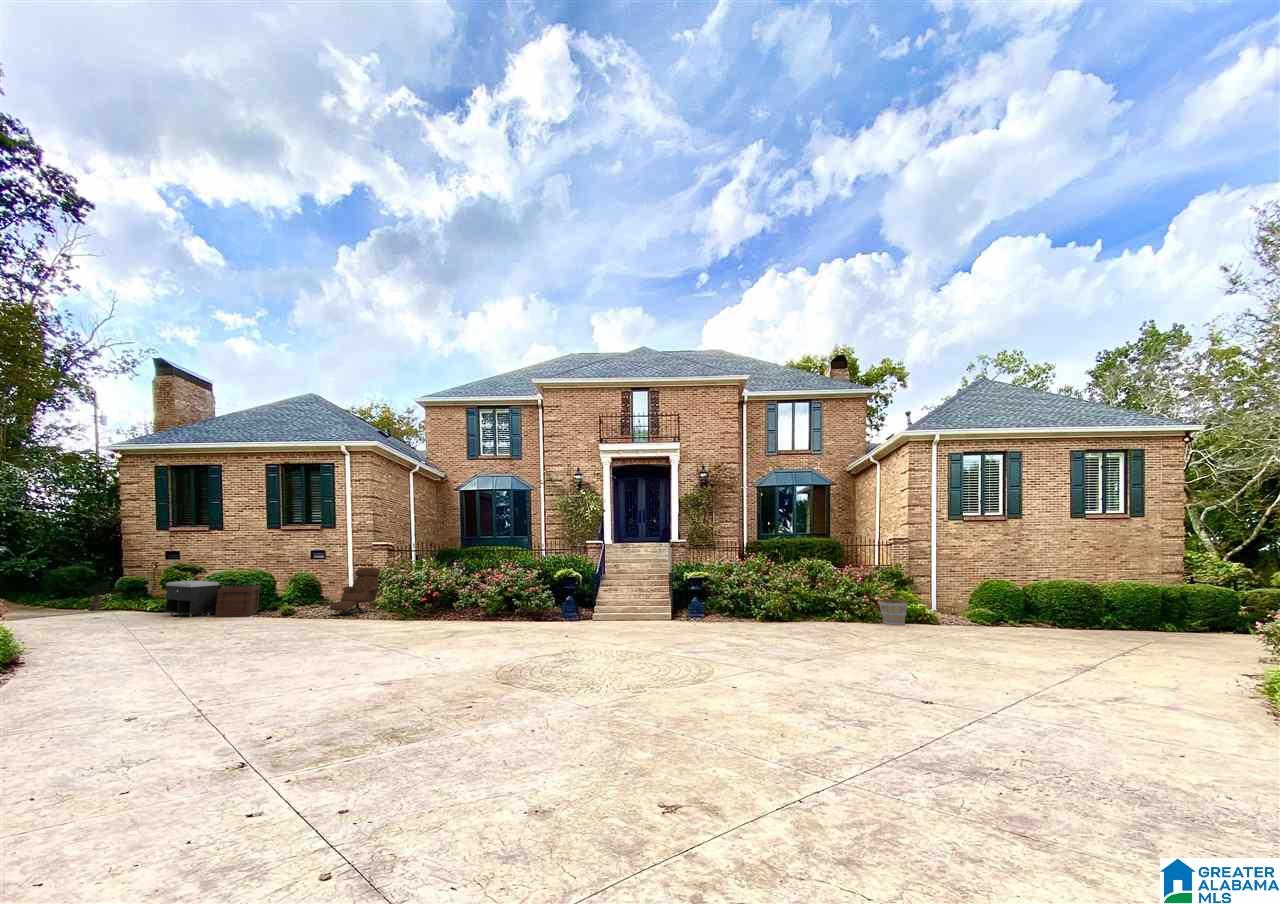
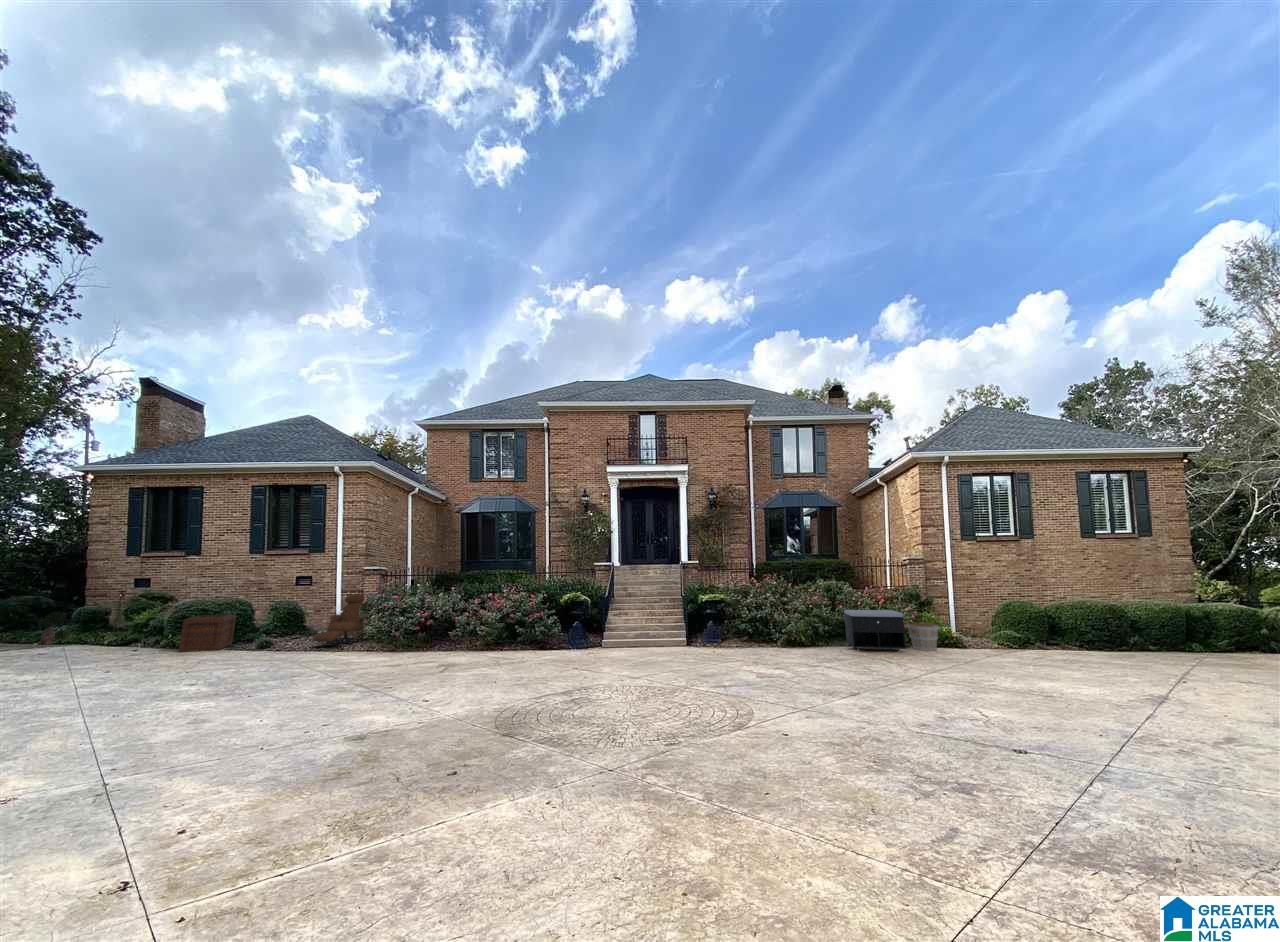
storage bench: present [164,581,219,617] -> present [844,610,906,652]

